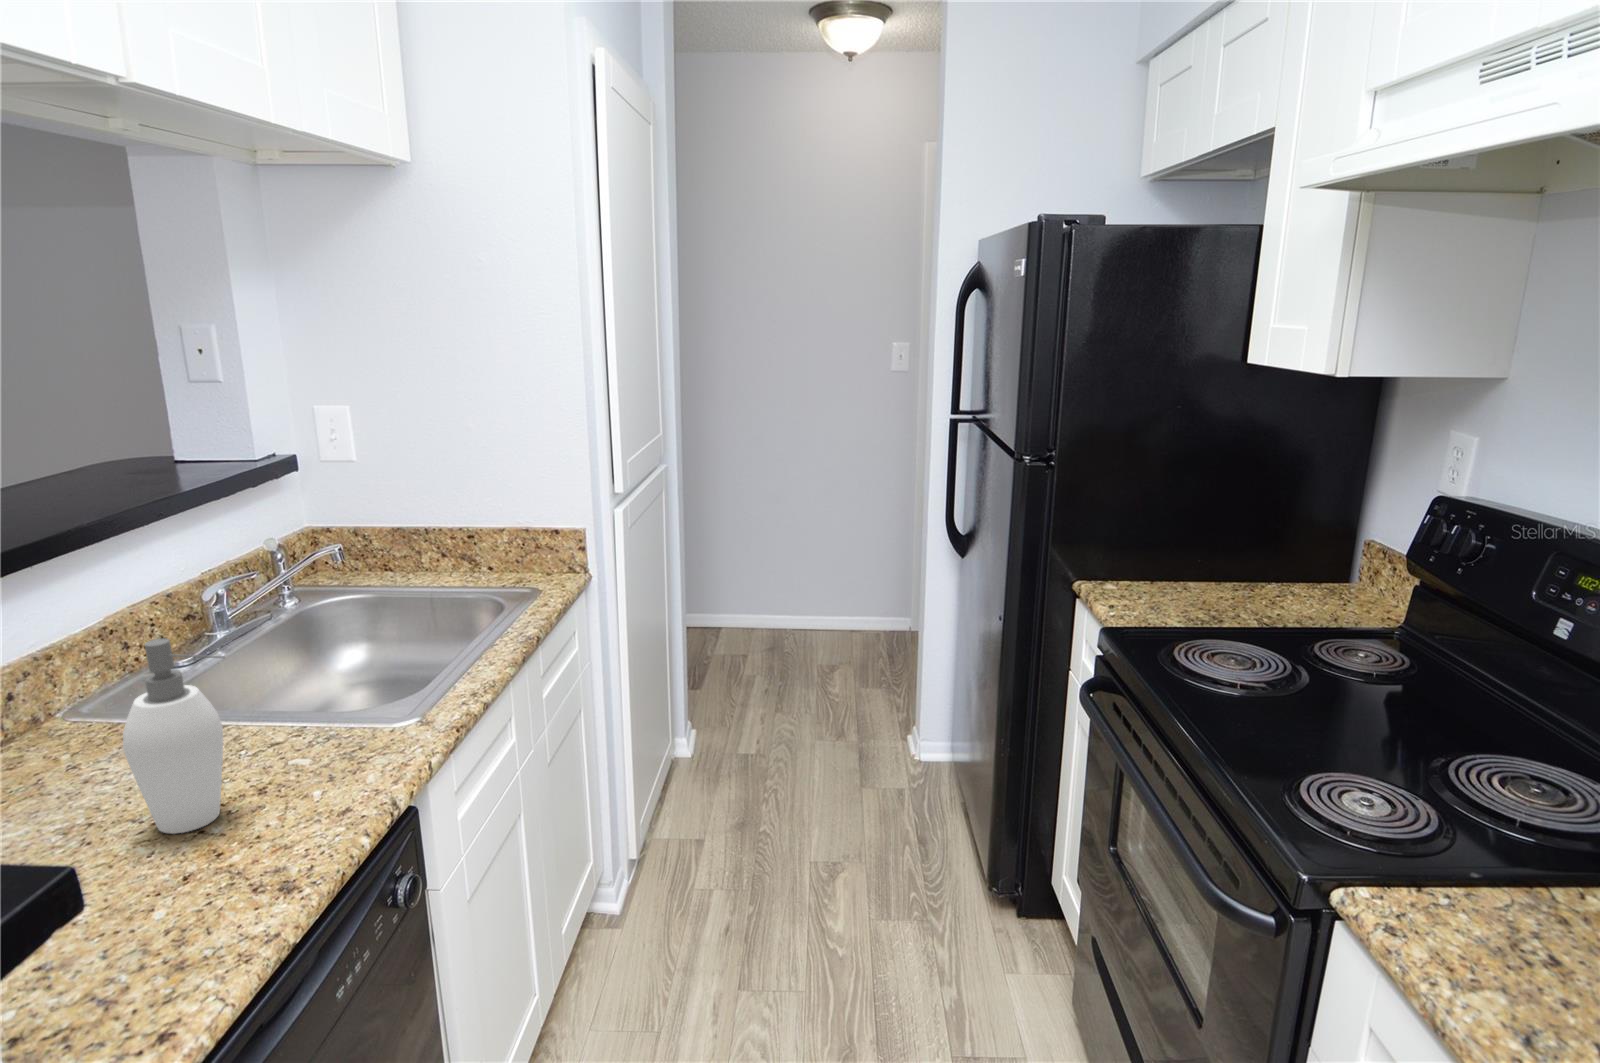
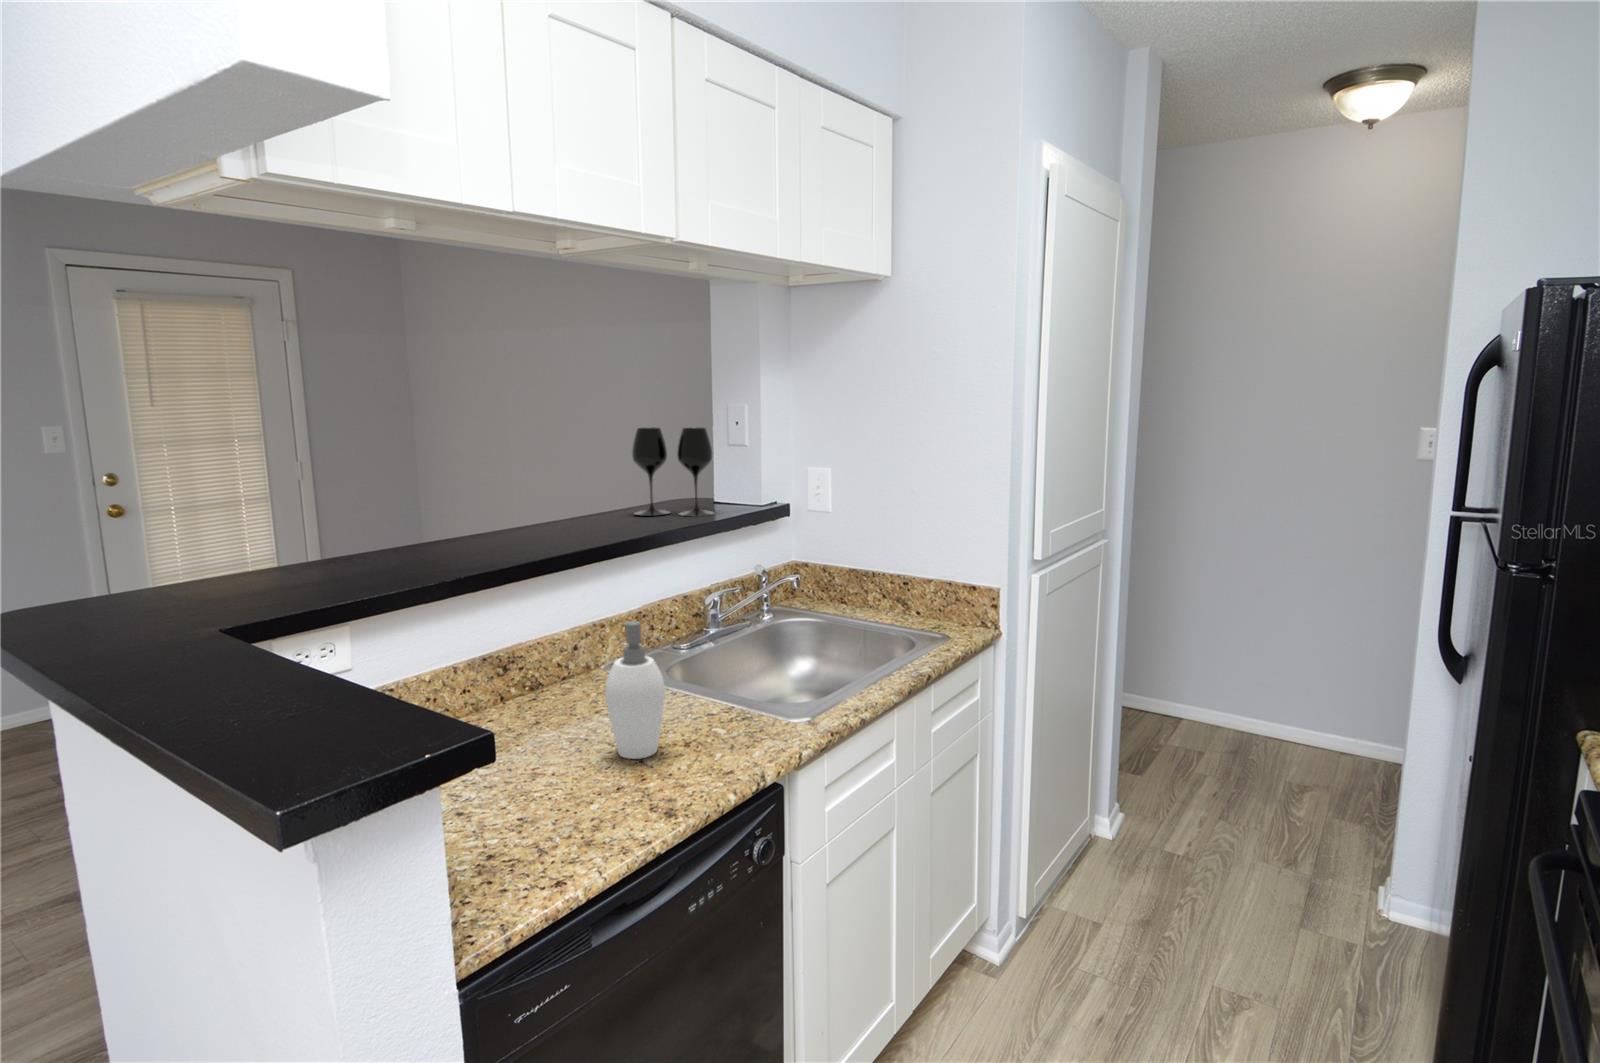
wine glass: none [31,356,186,490] -> present [632,428,714,517]

